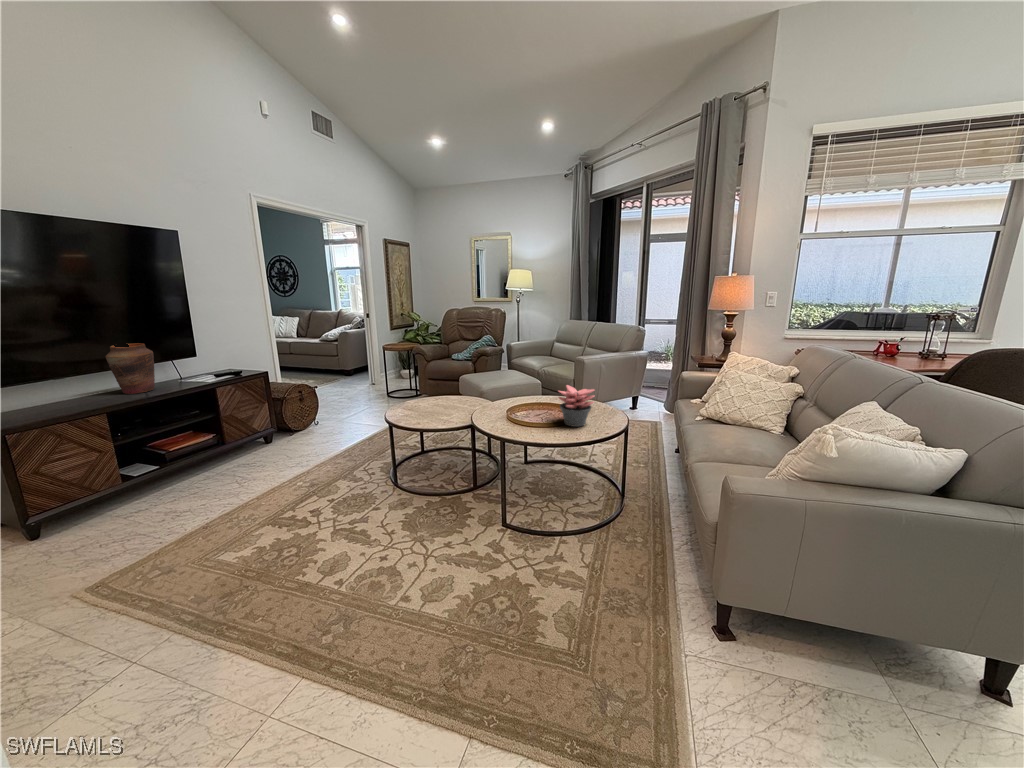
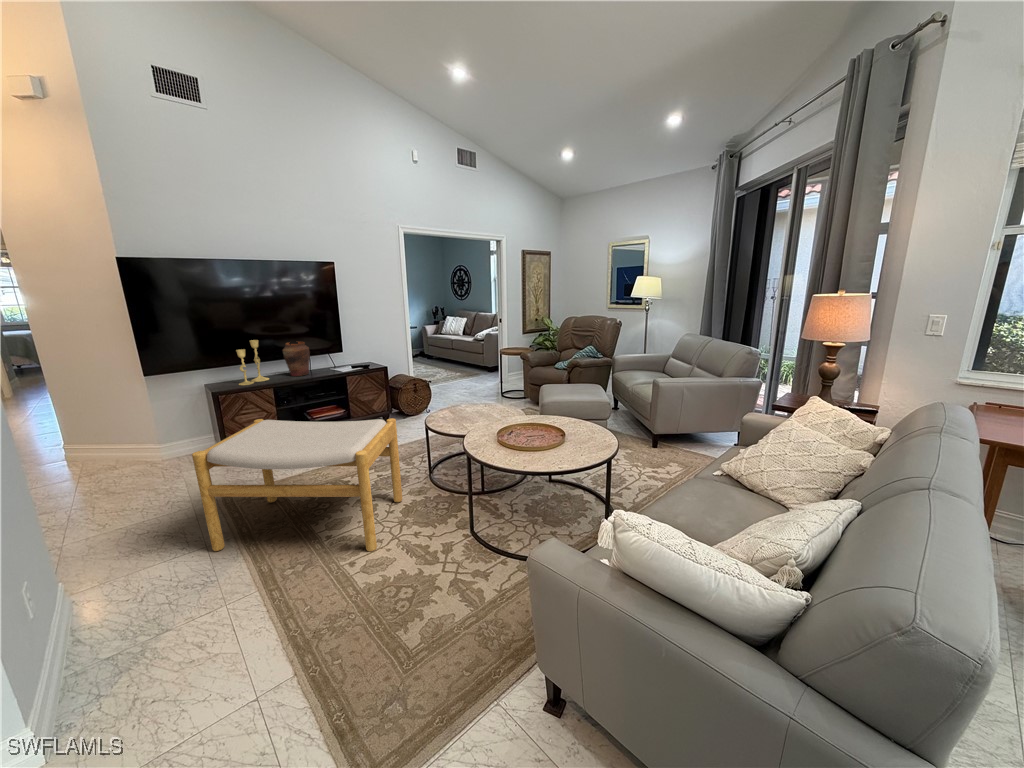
candlestick: none [26,342,89,415] -> present [236,340,269,385]
succulent plant: present [559,385,595,427] -> none [536,411,570,456]
footstool: none [116,419,416,663] -> present [192,418,402,552]

